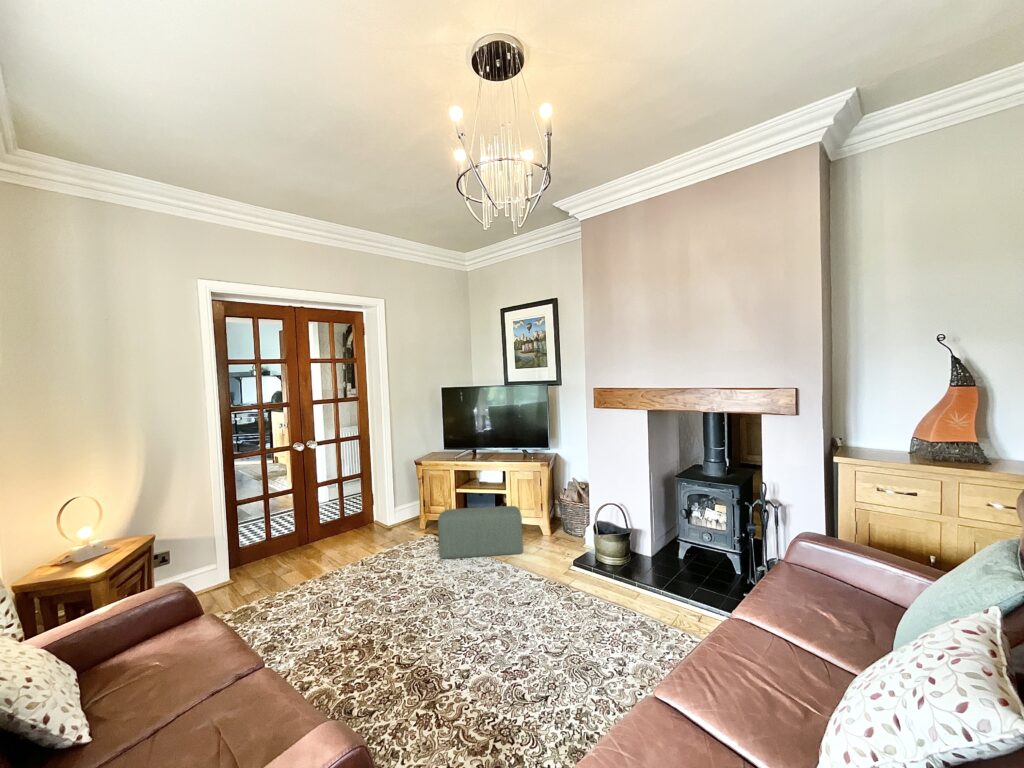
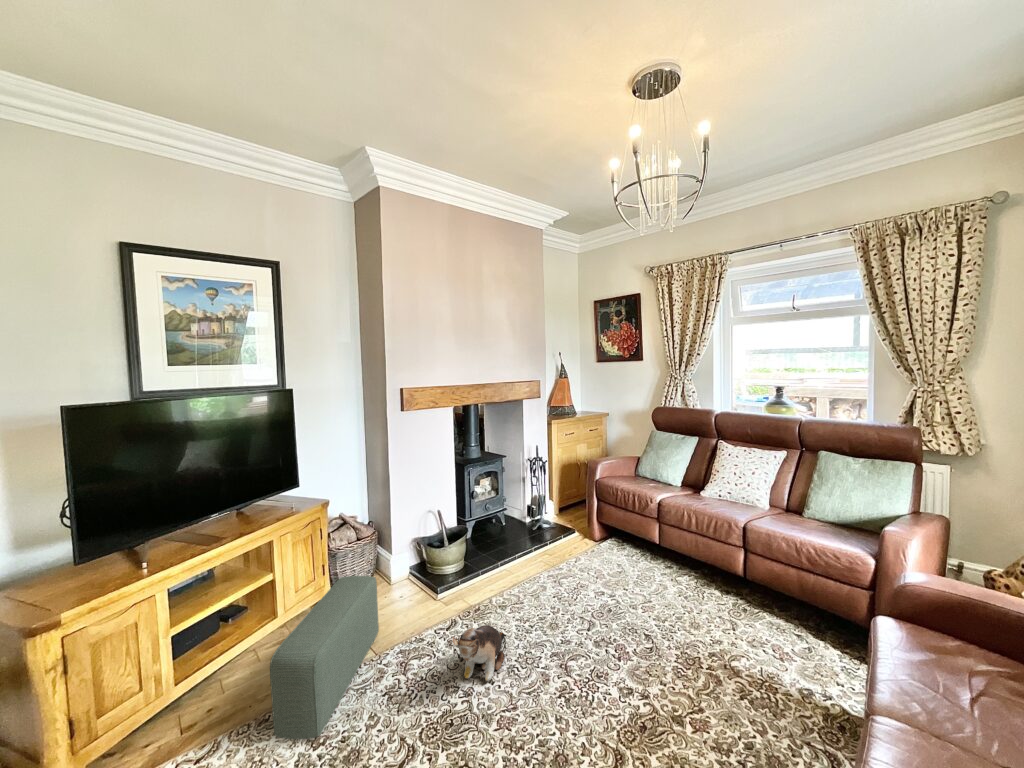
plush toy: none [458,555,528,605] -> present [453,625,504,681]

